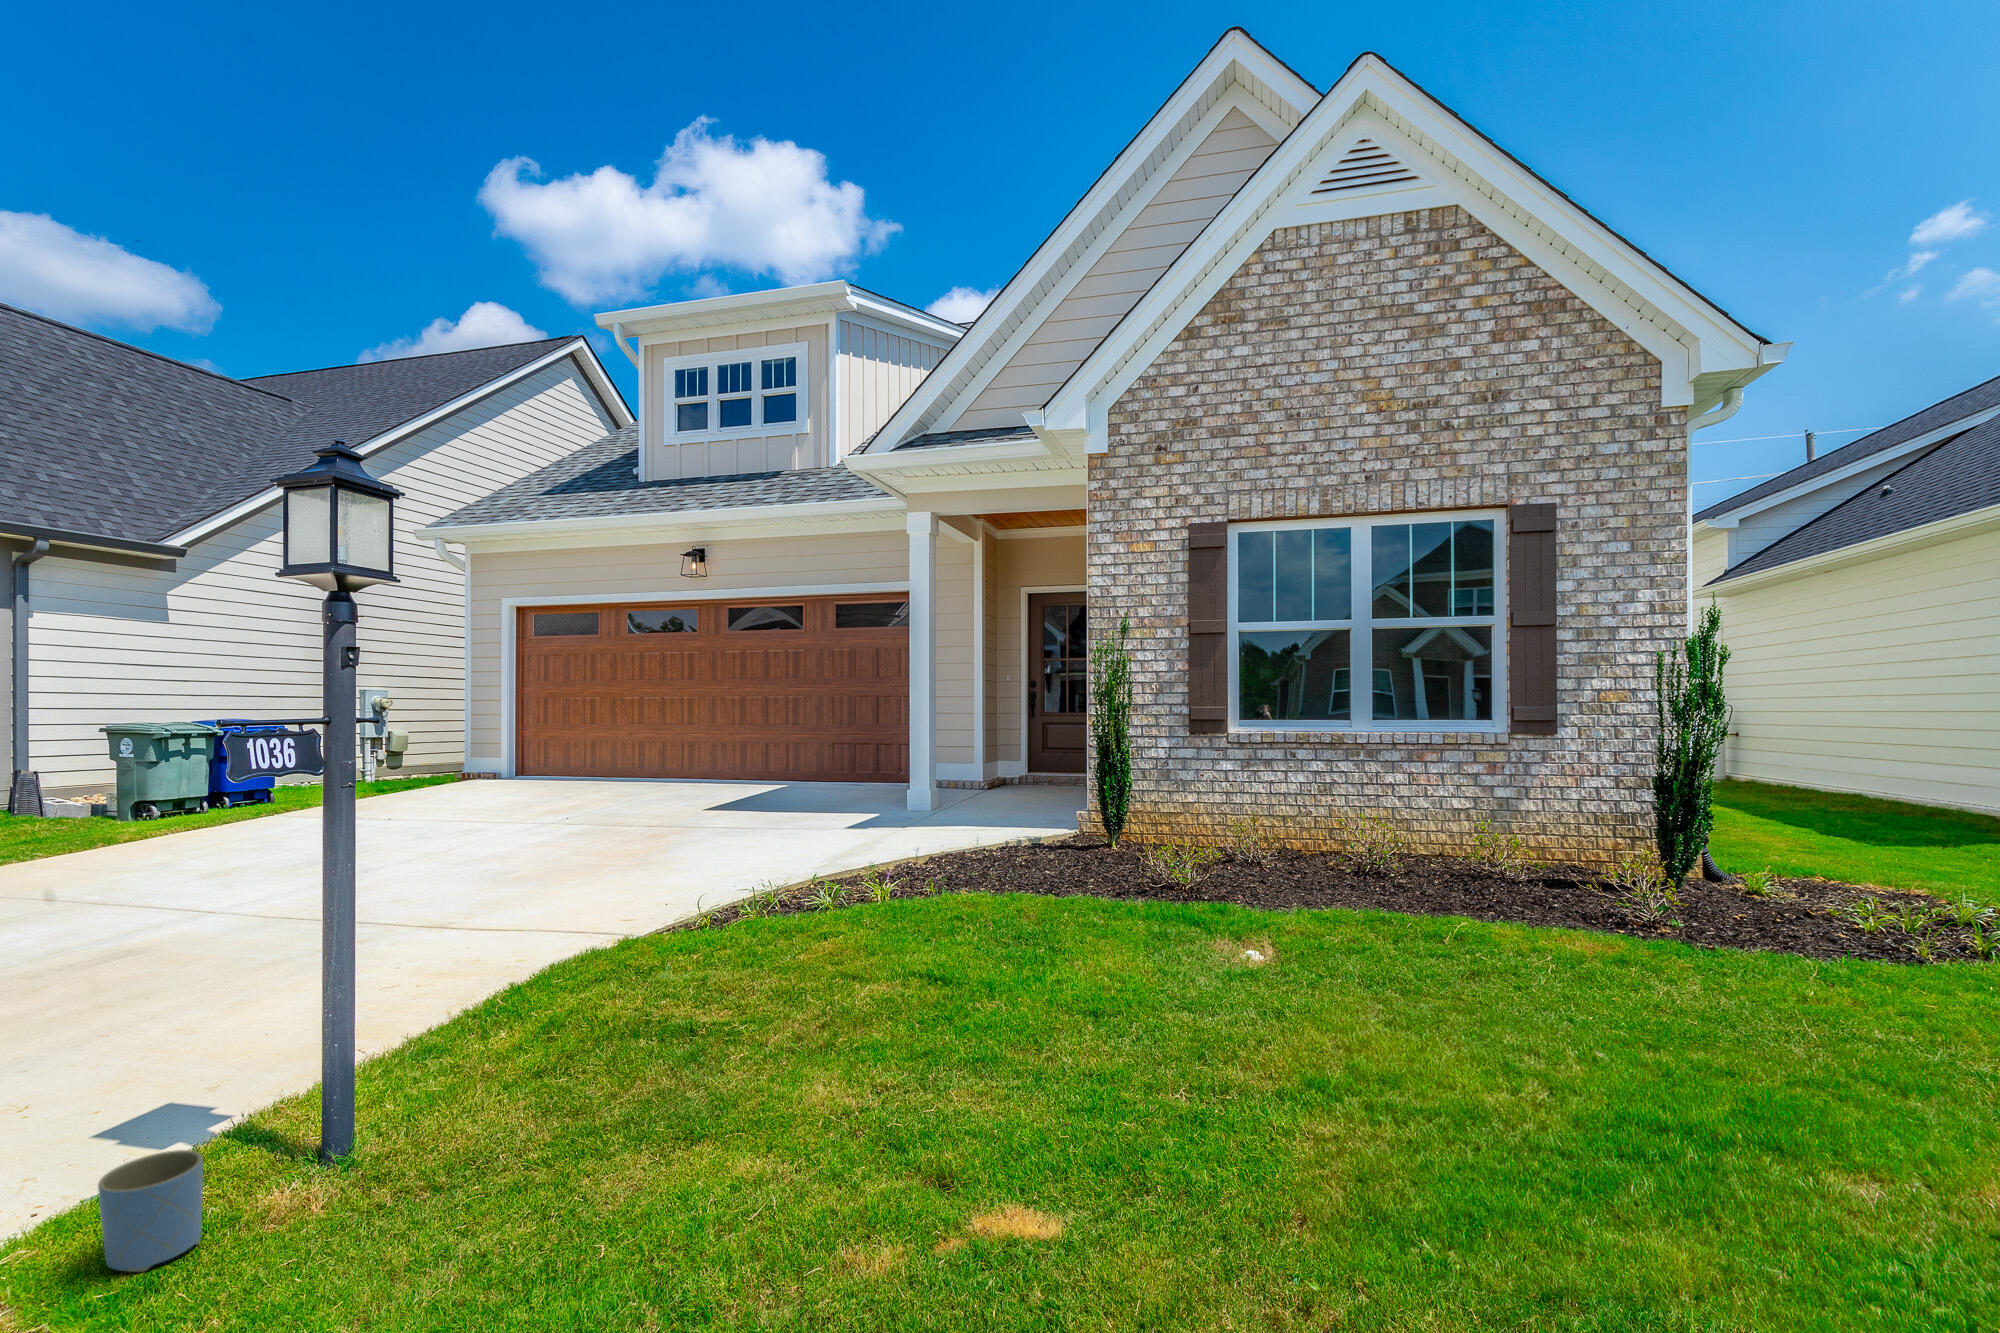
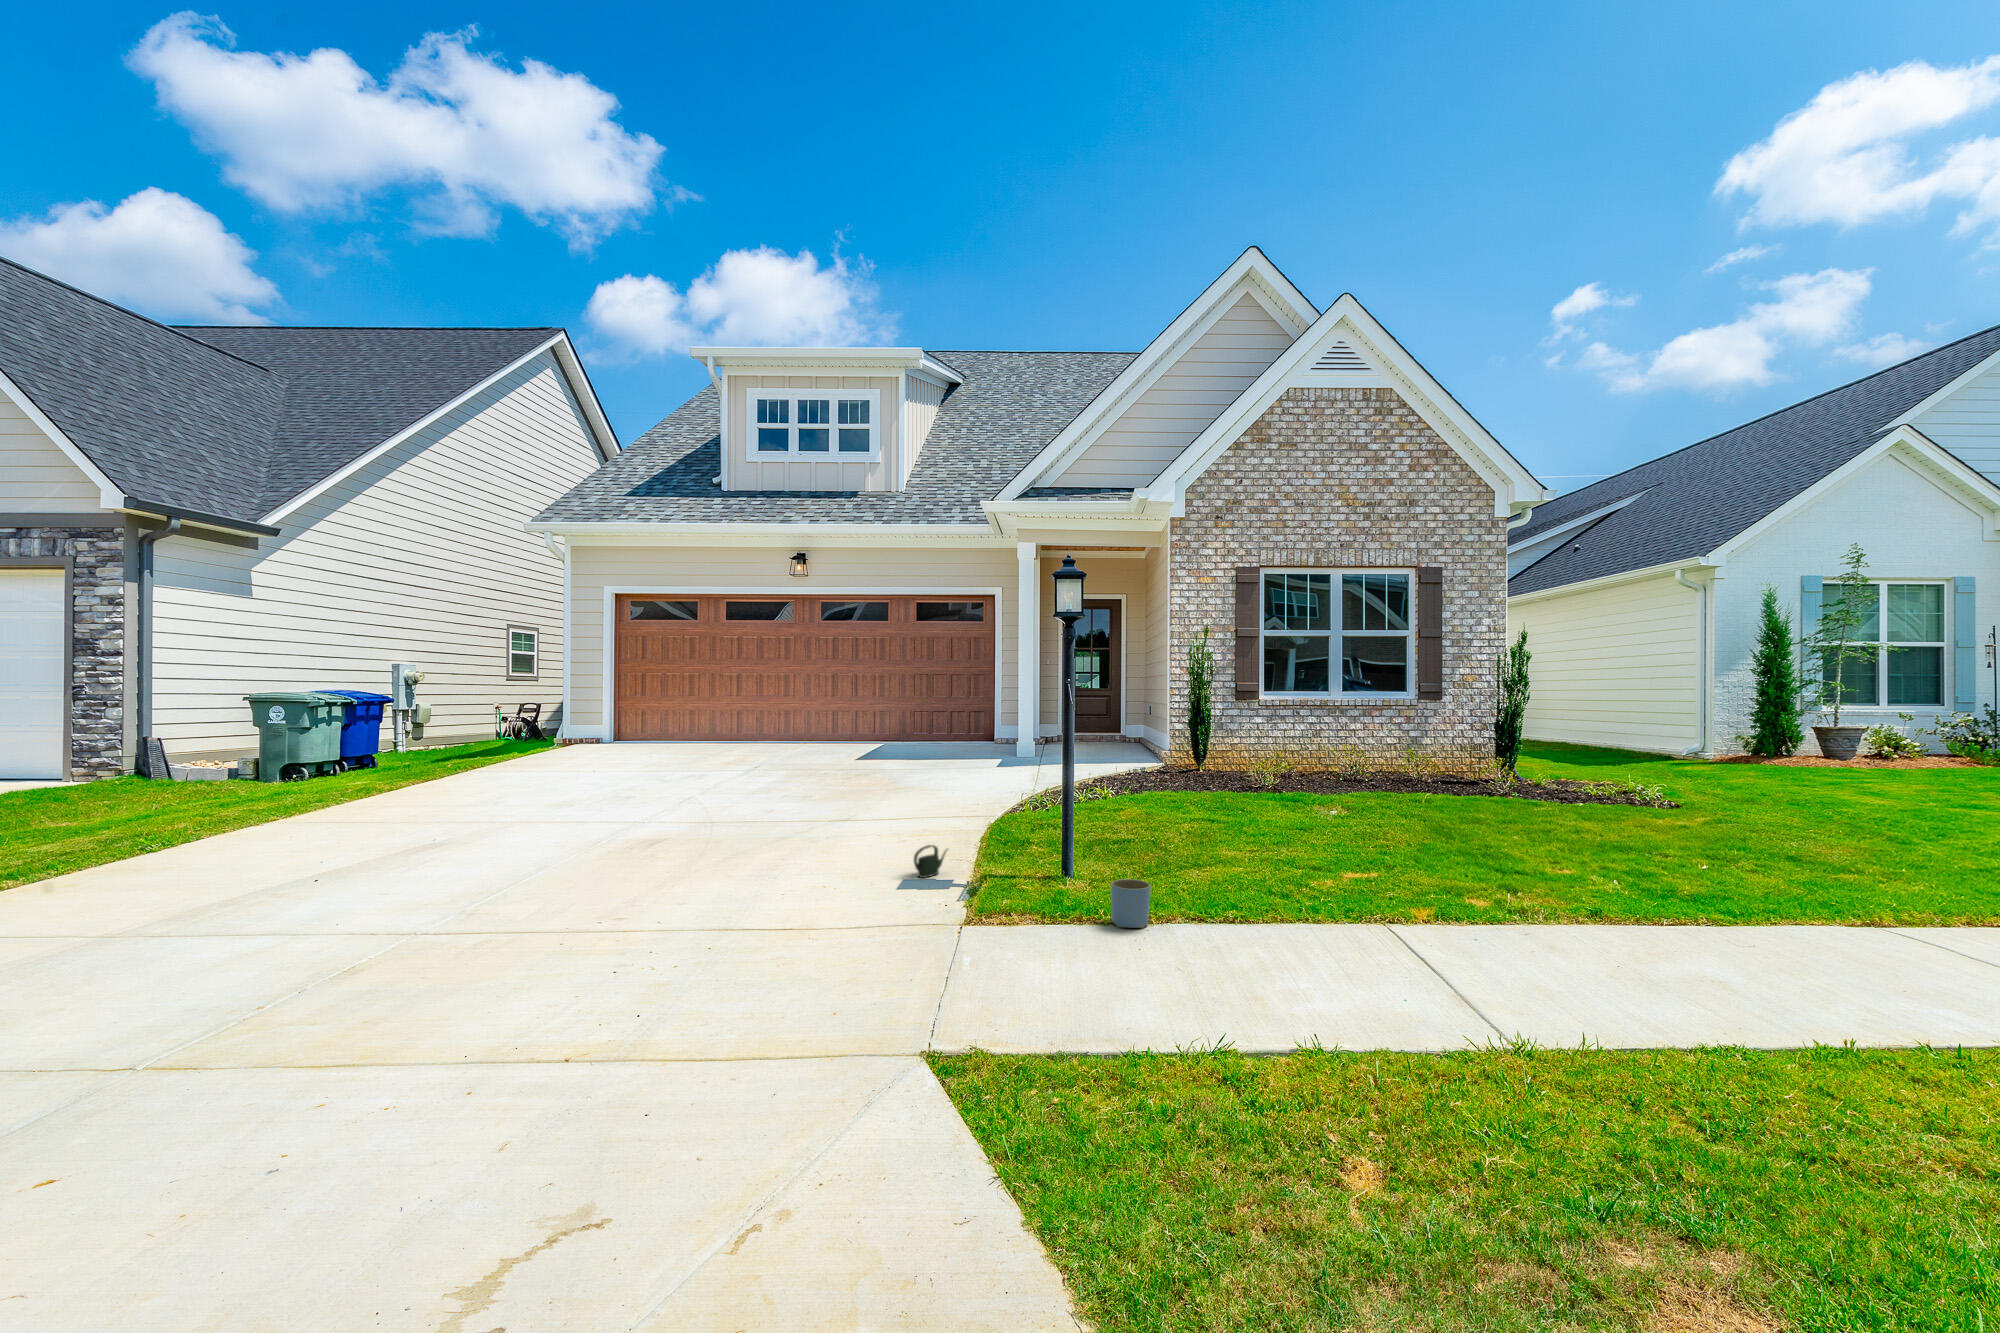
watering can: none [183,1004,287,1061] -> present [914,845,947,878]

